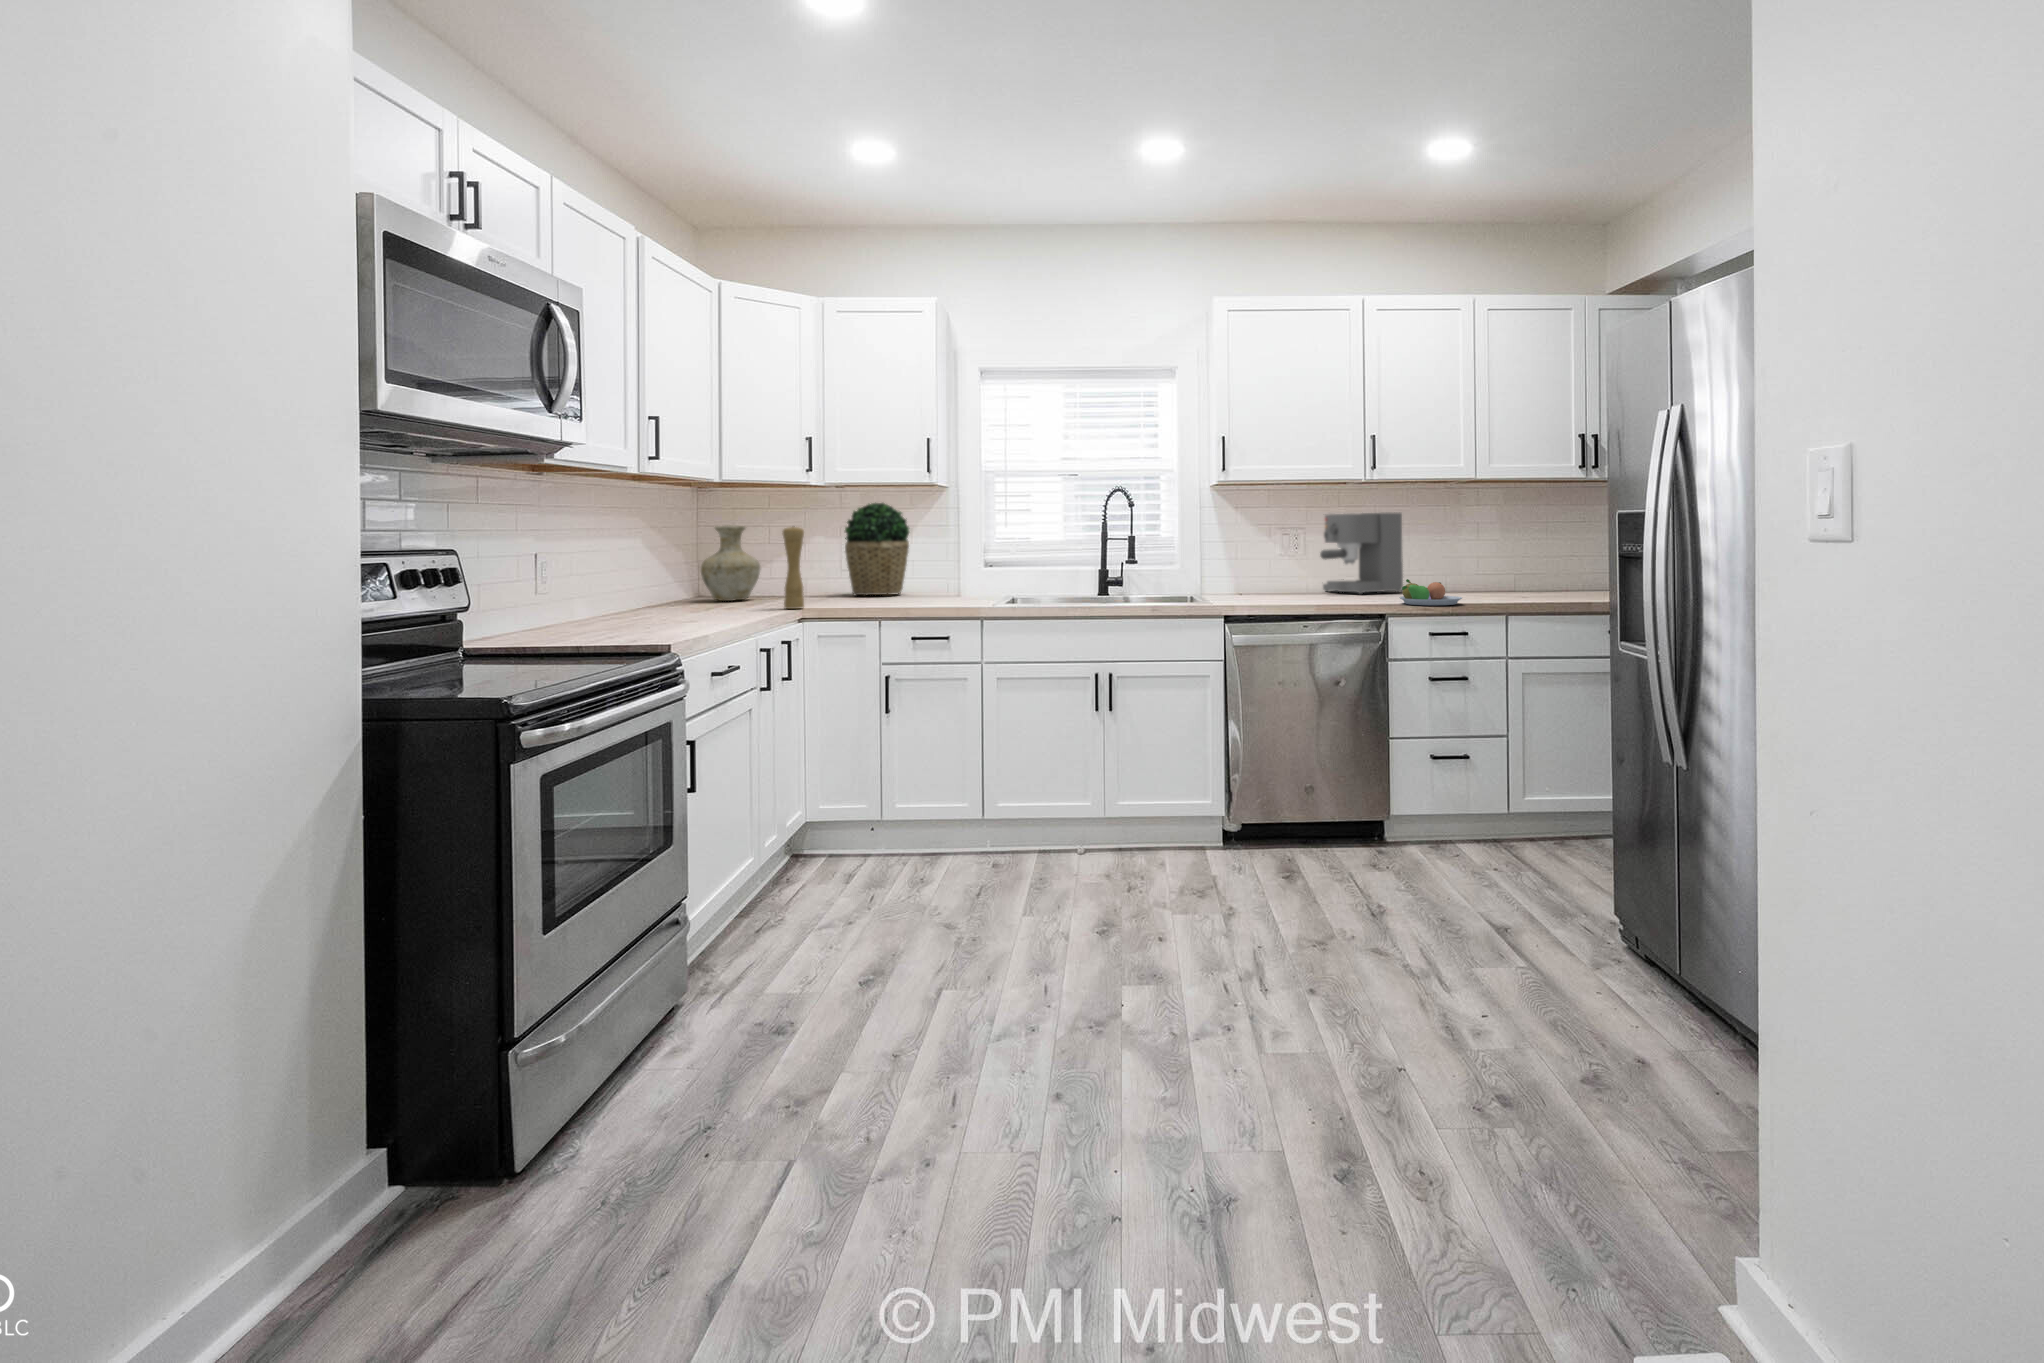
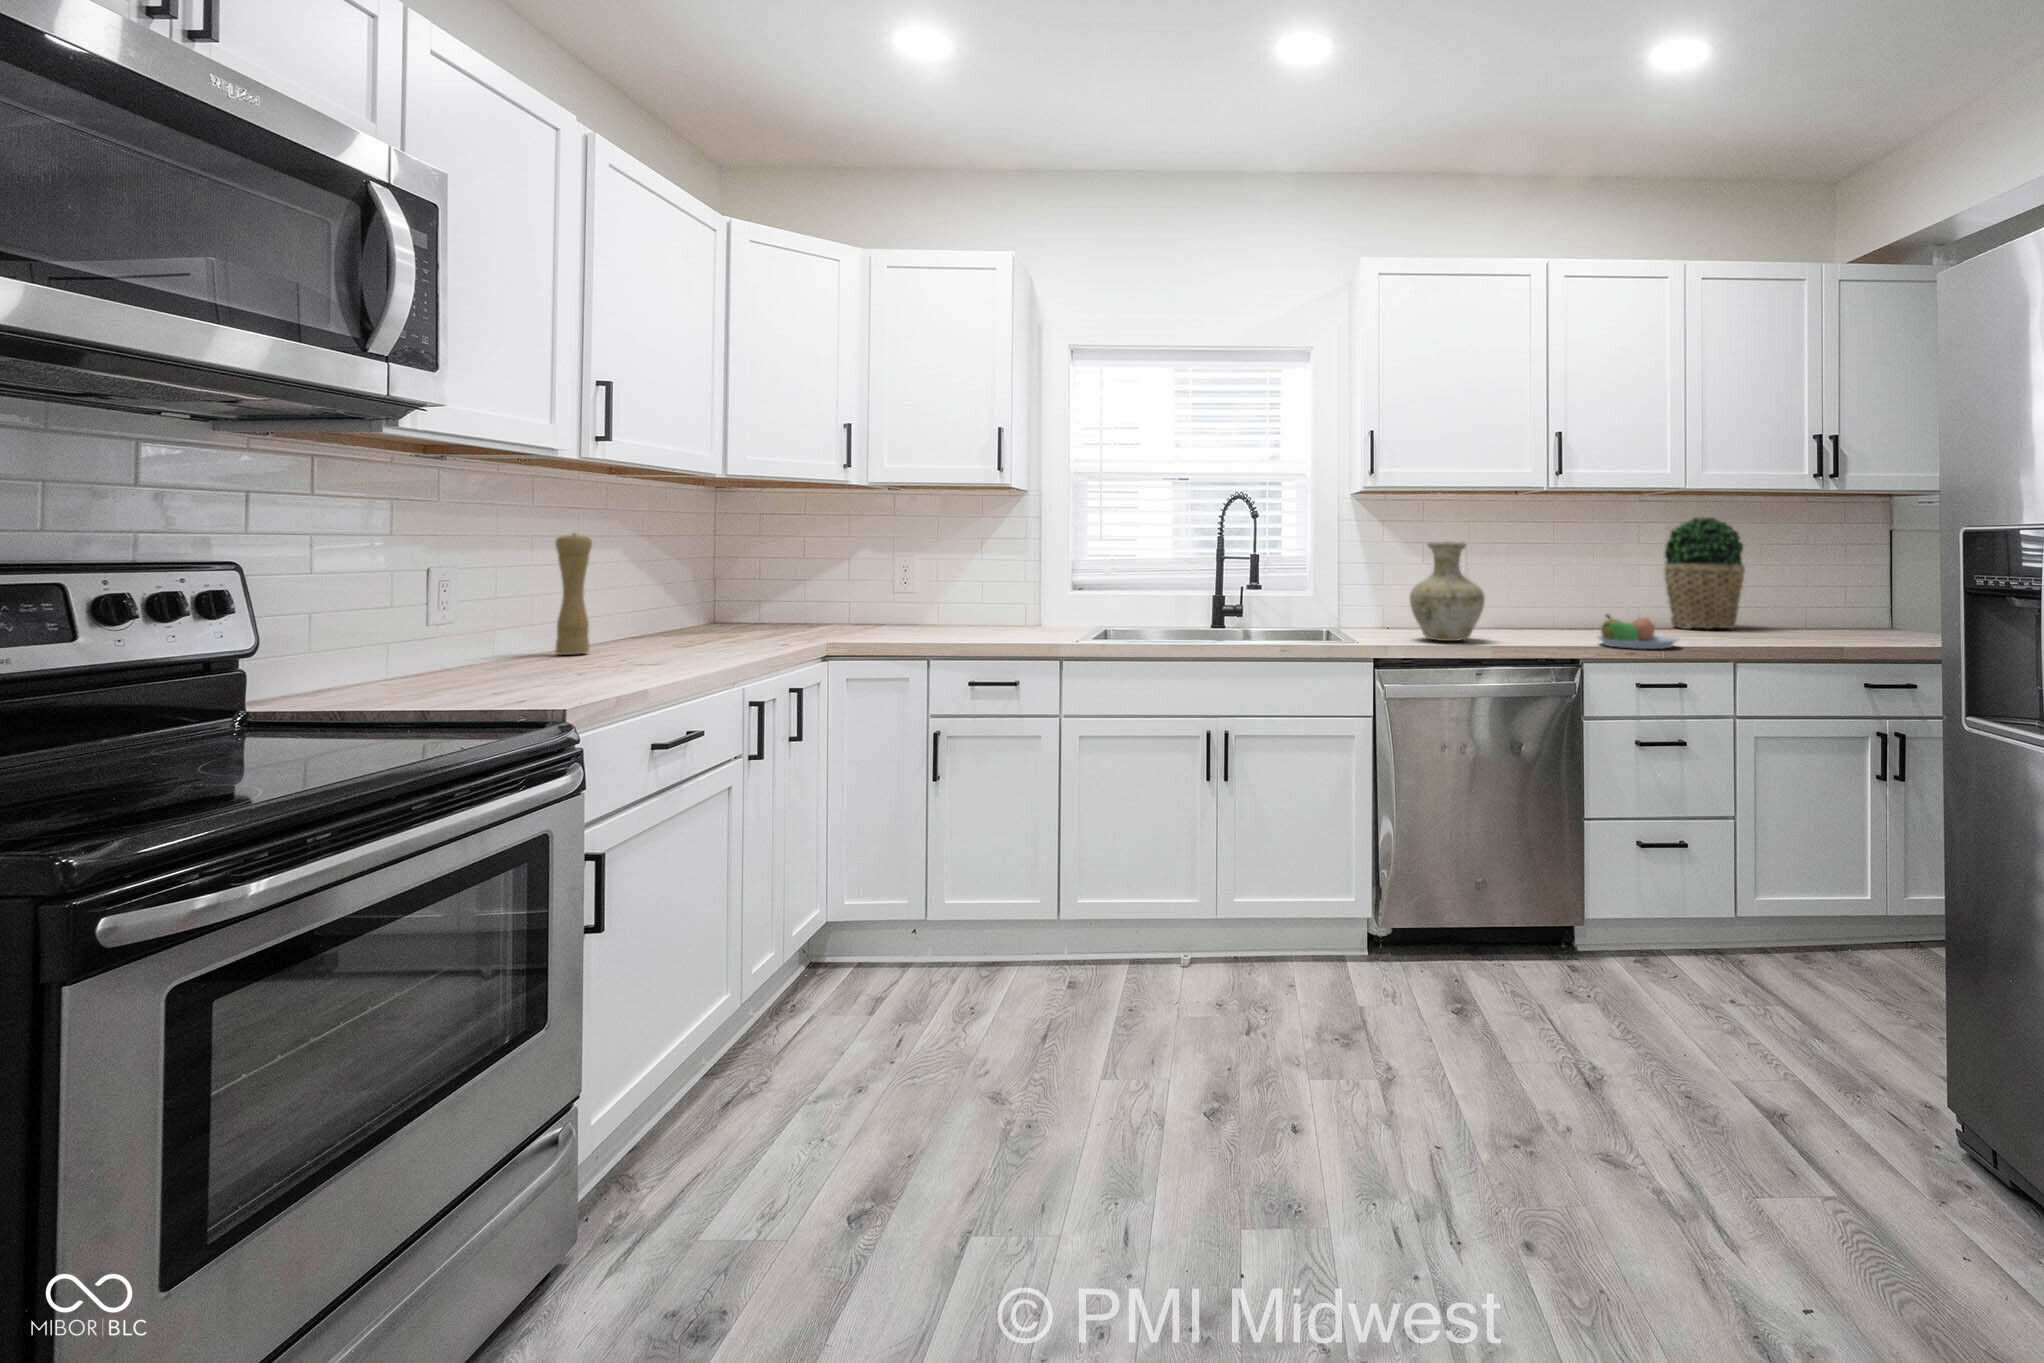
potted plant: present [845,503,909,596] -> present [1664,517,1745,629]
coffee maker: present [1320,513,1403,594] -> none [1487,529,1588,630]
vase: present [701,526,760,601] -> present [1410,541,1485,641]
pepper mill: present [782,527,804,609] -> present [556,534,592,655]

